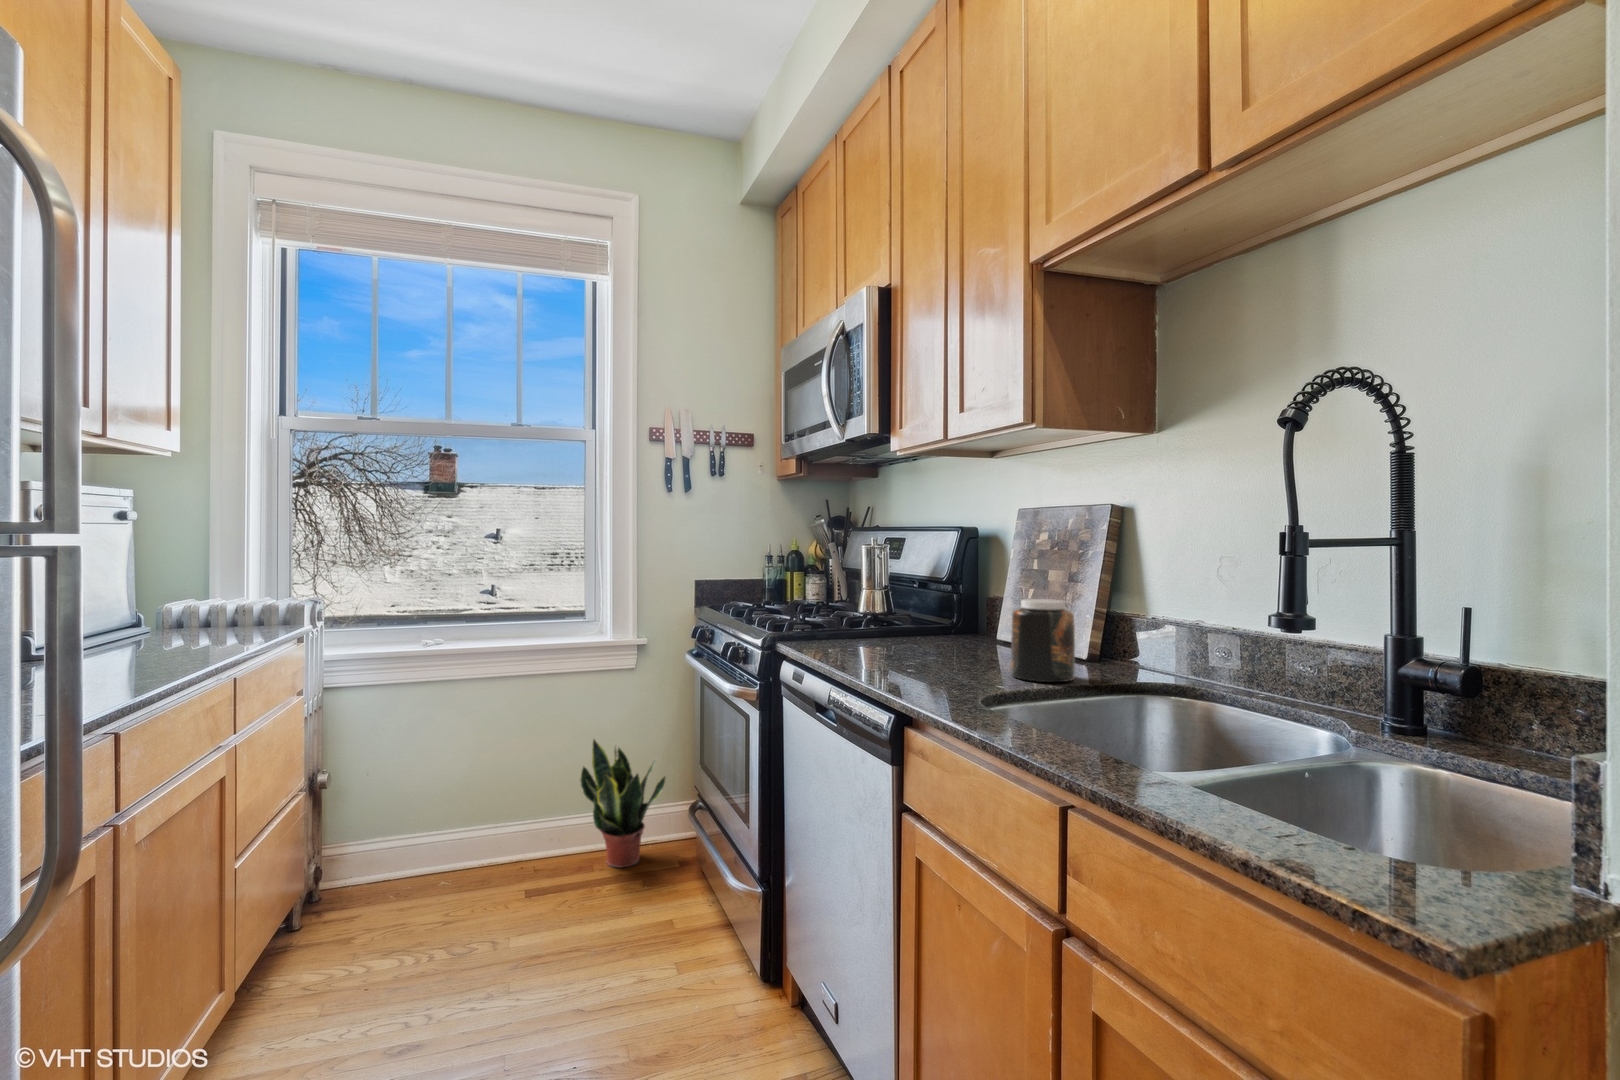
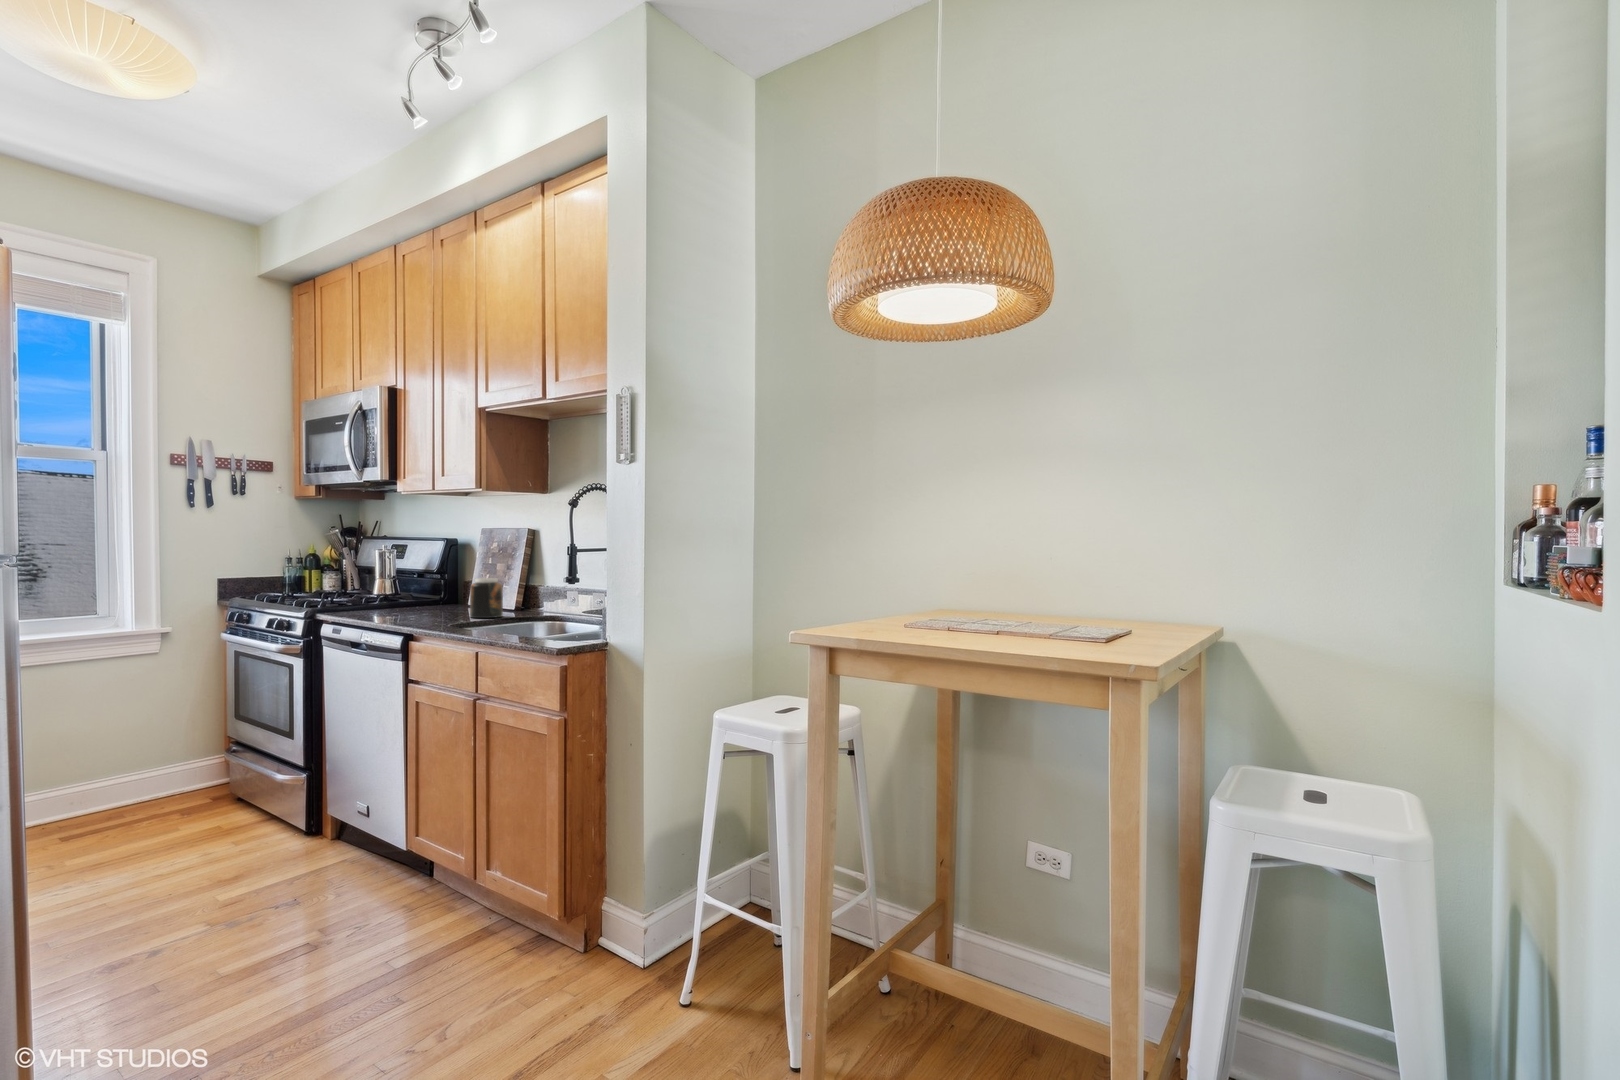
potted plant: present [580,740,666,867] -> none [106,711,195,812]

